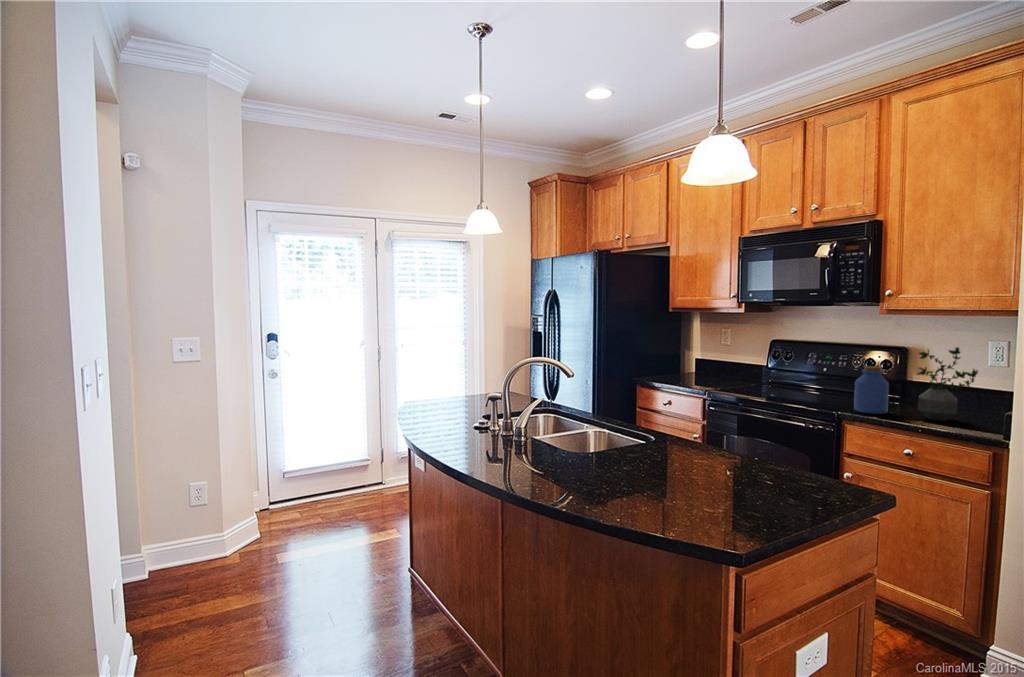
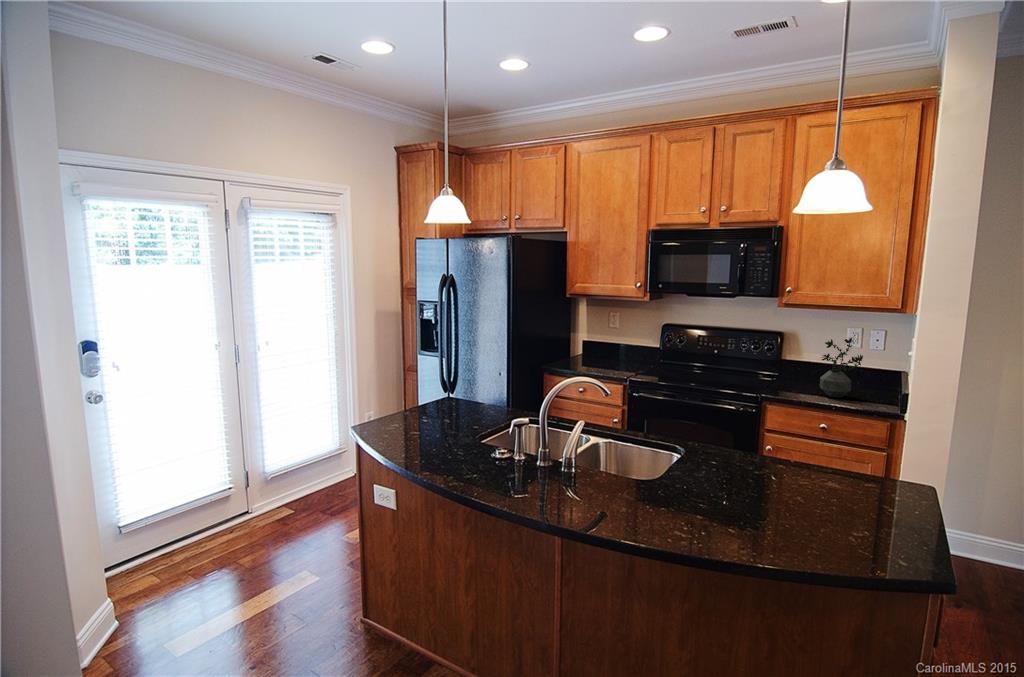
jar: present [854,366,889,414] -> none [769,354,797,395]

